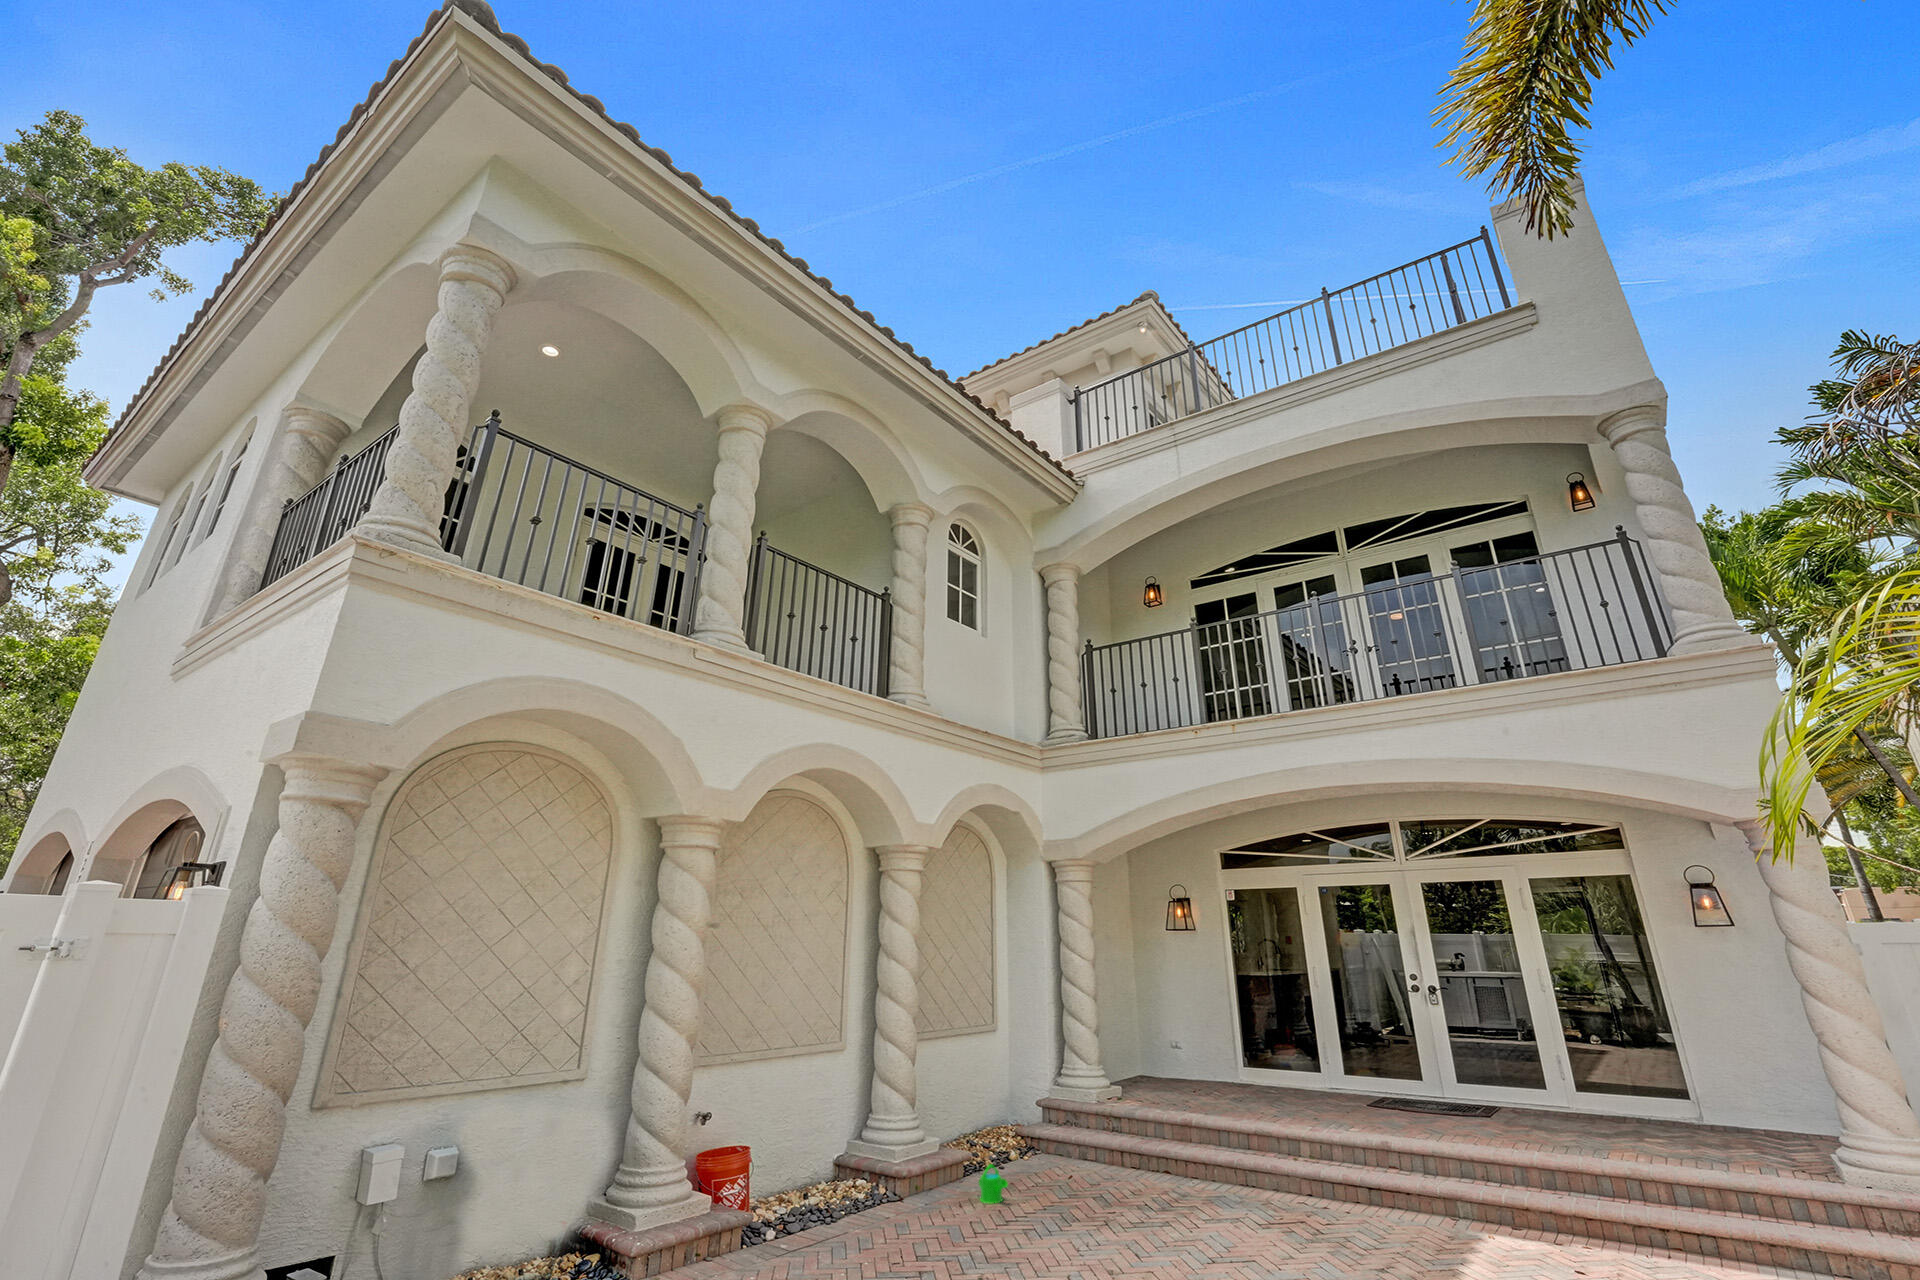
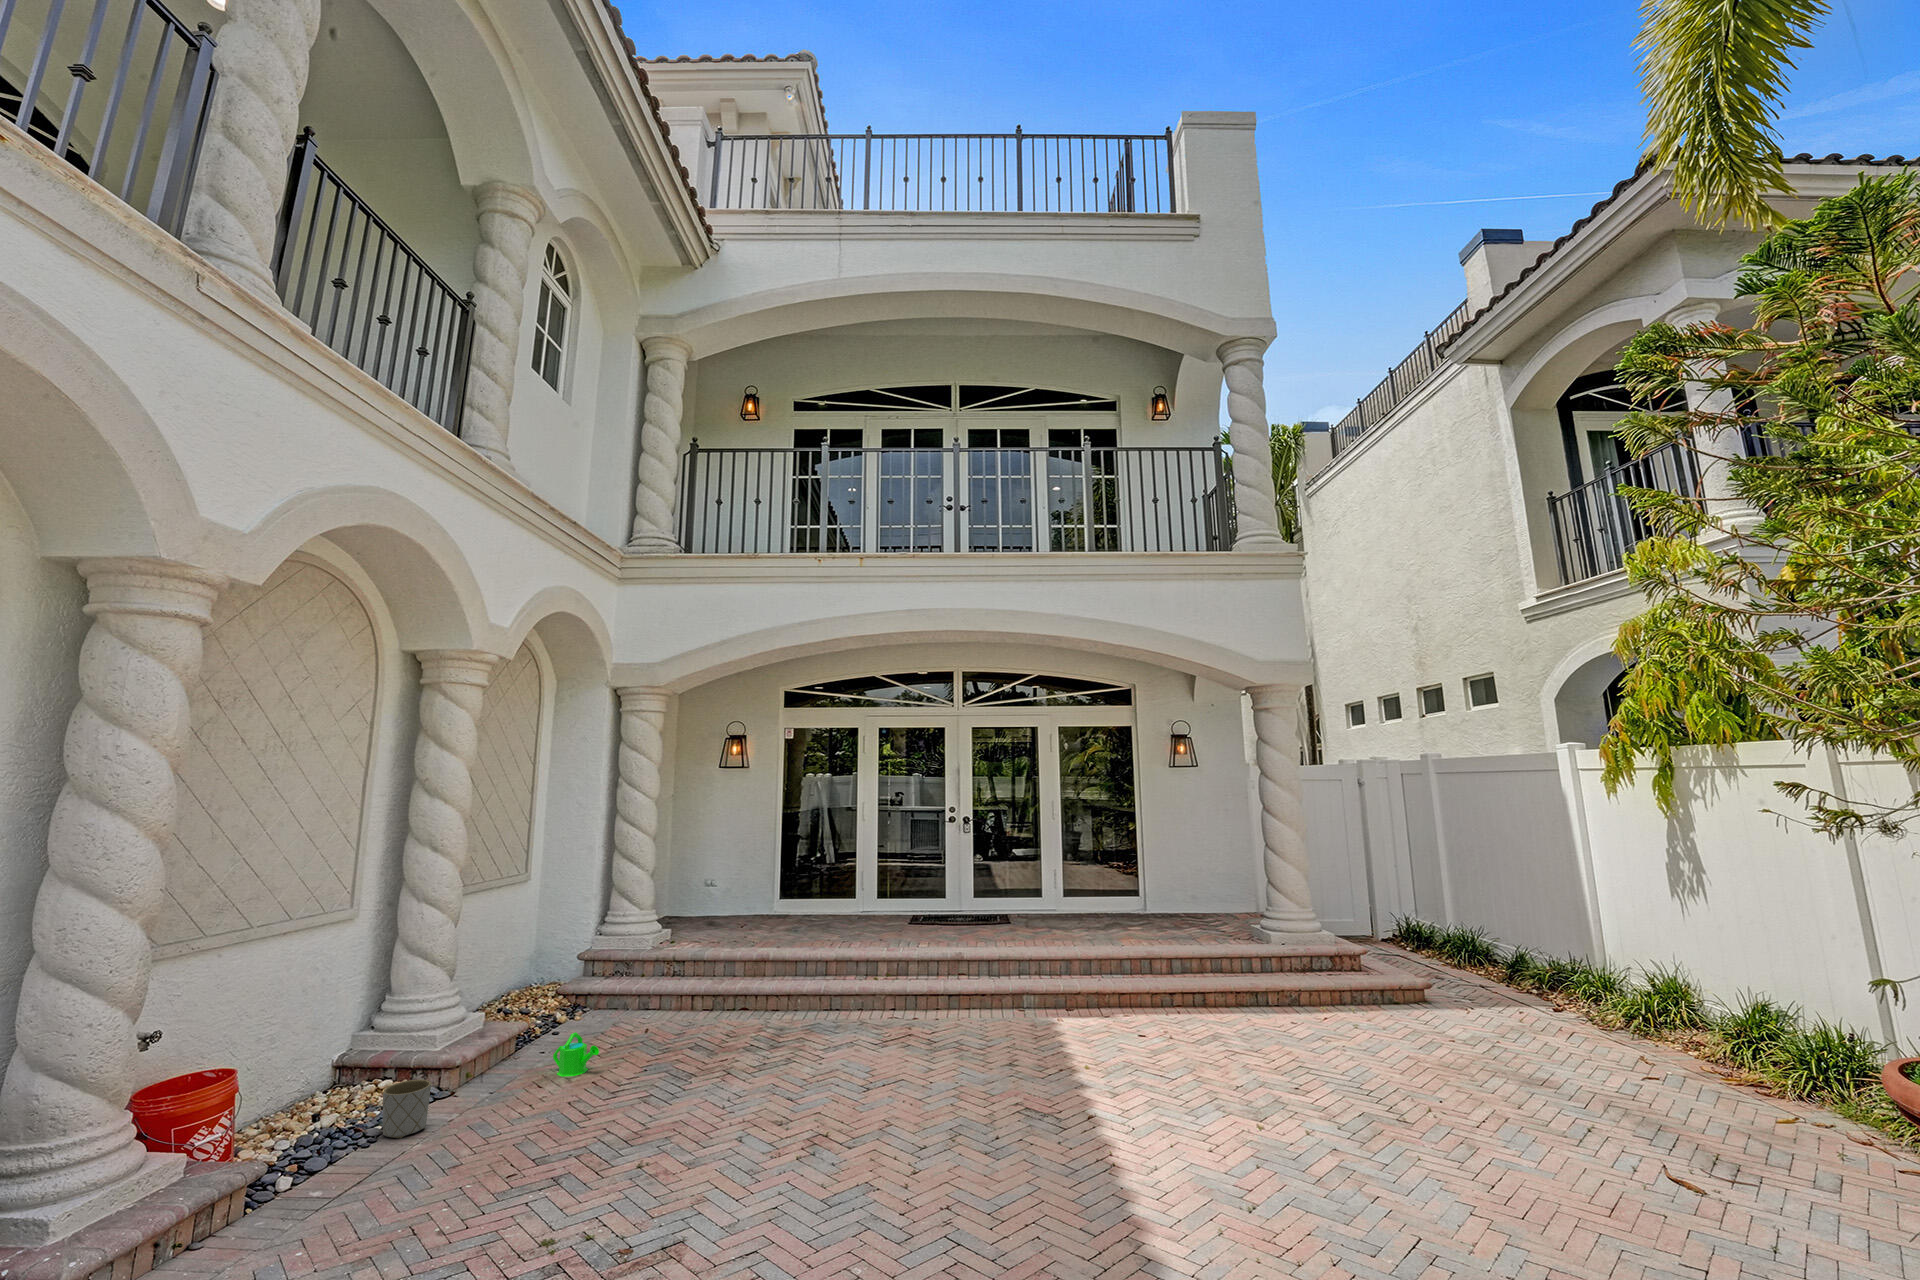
planter: none [843,1178,873,1224] -> present [383,1080,431,1138]

